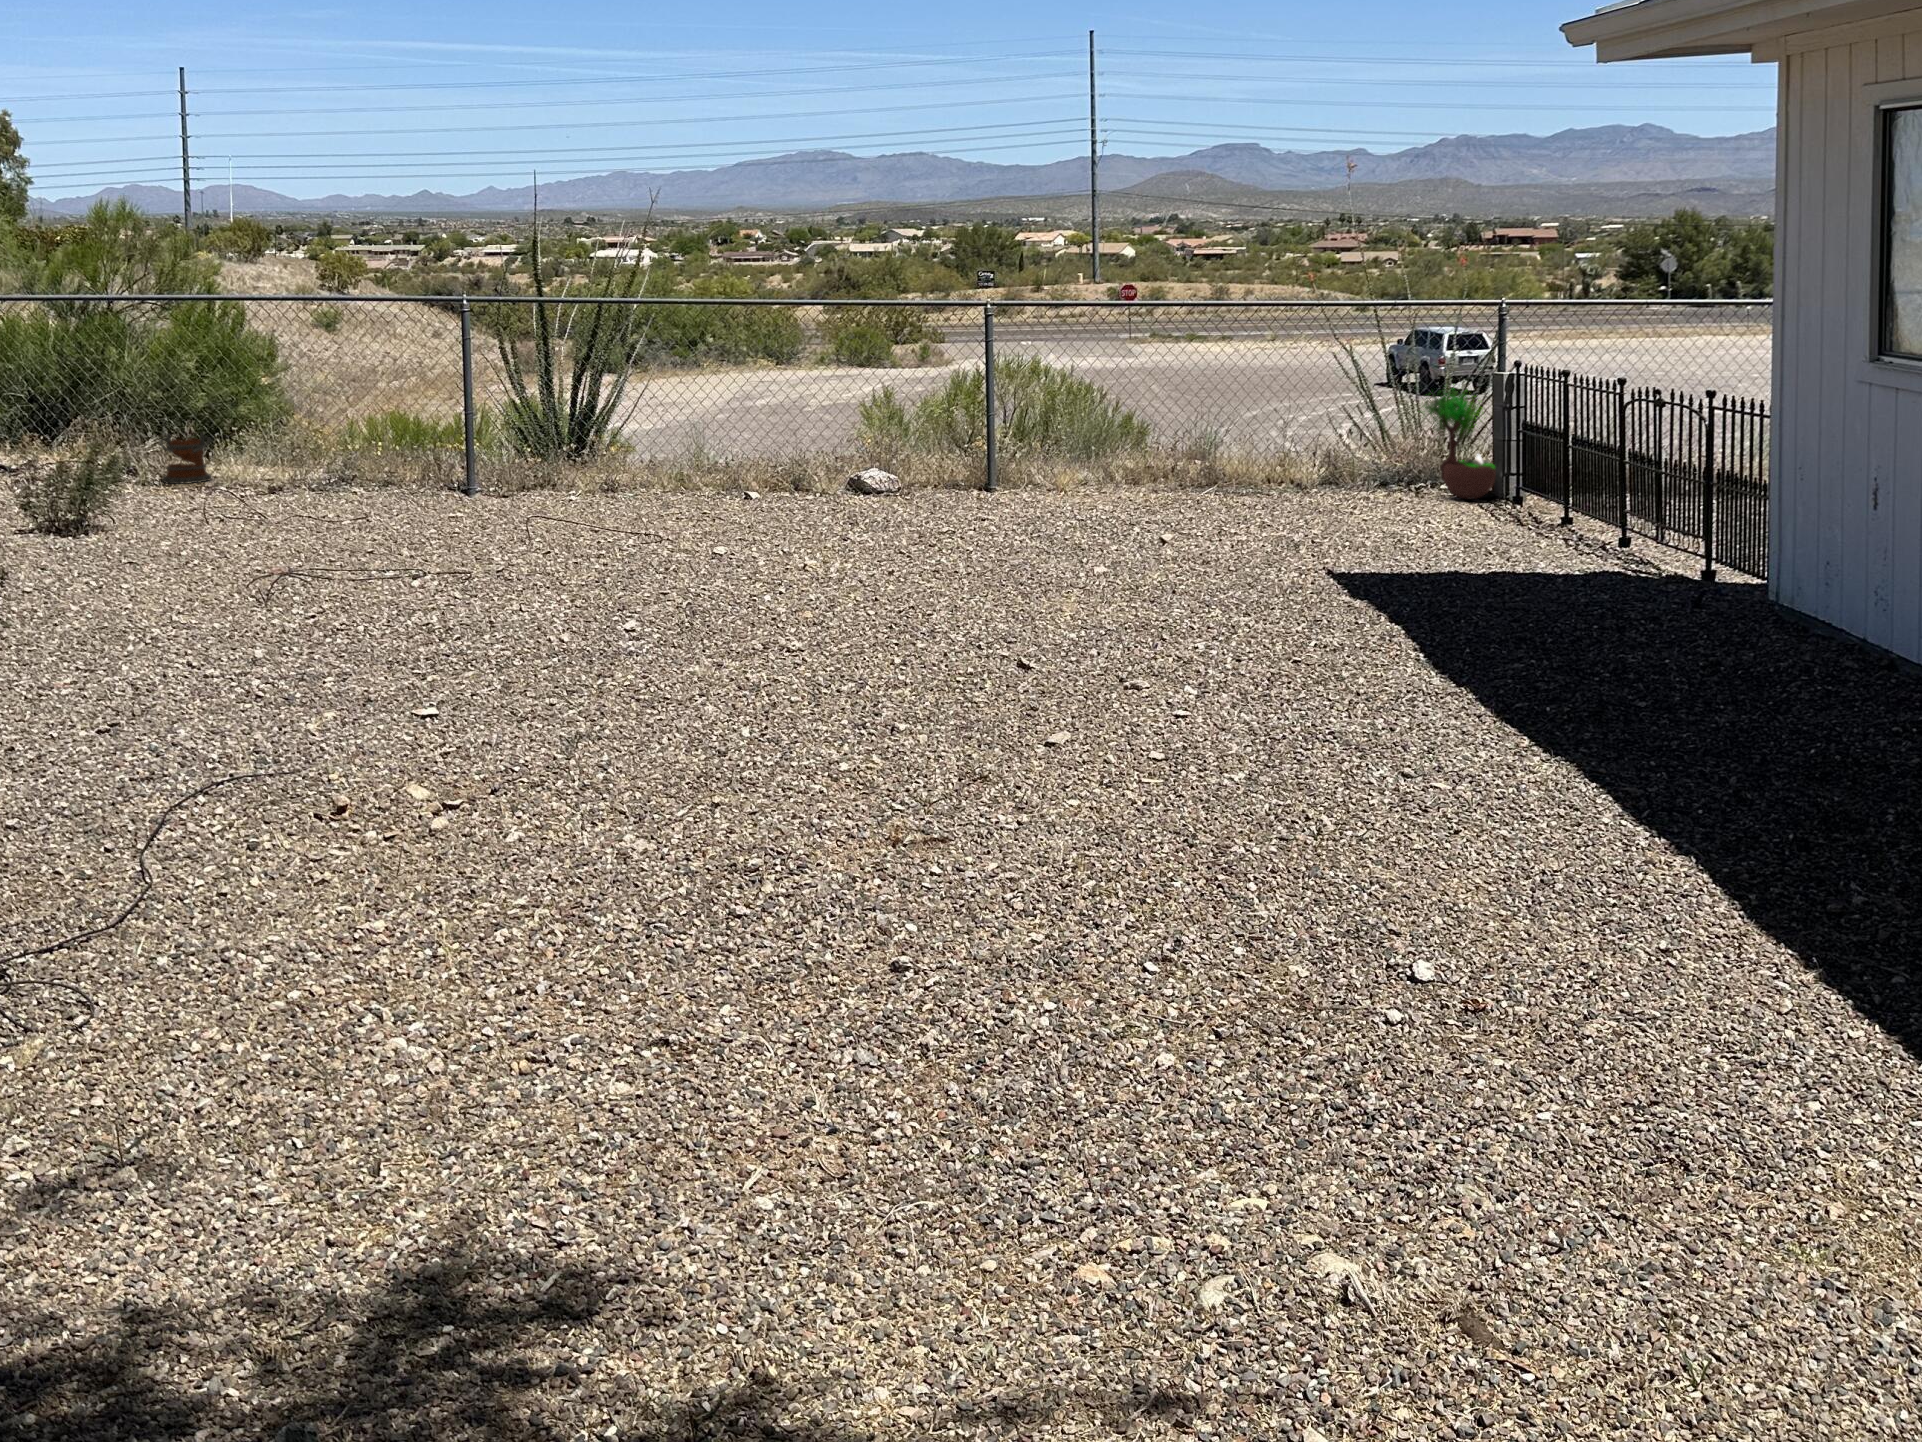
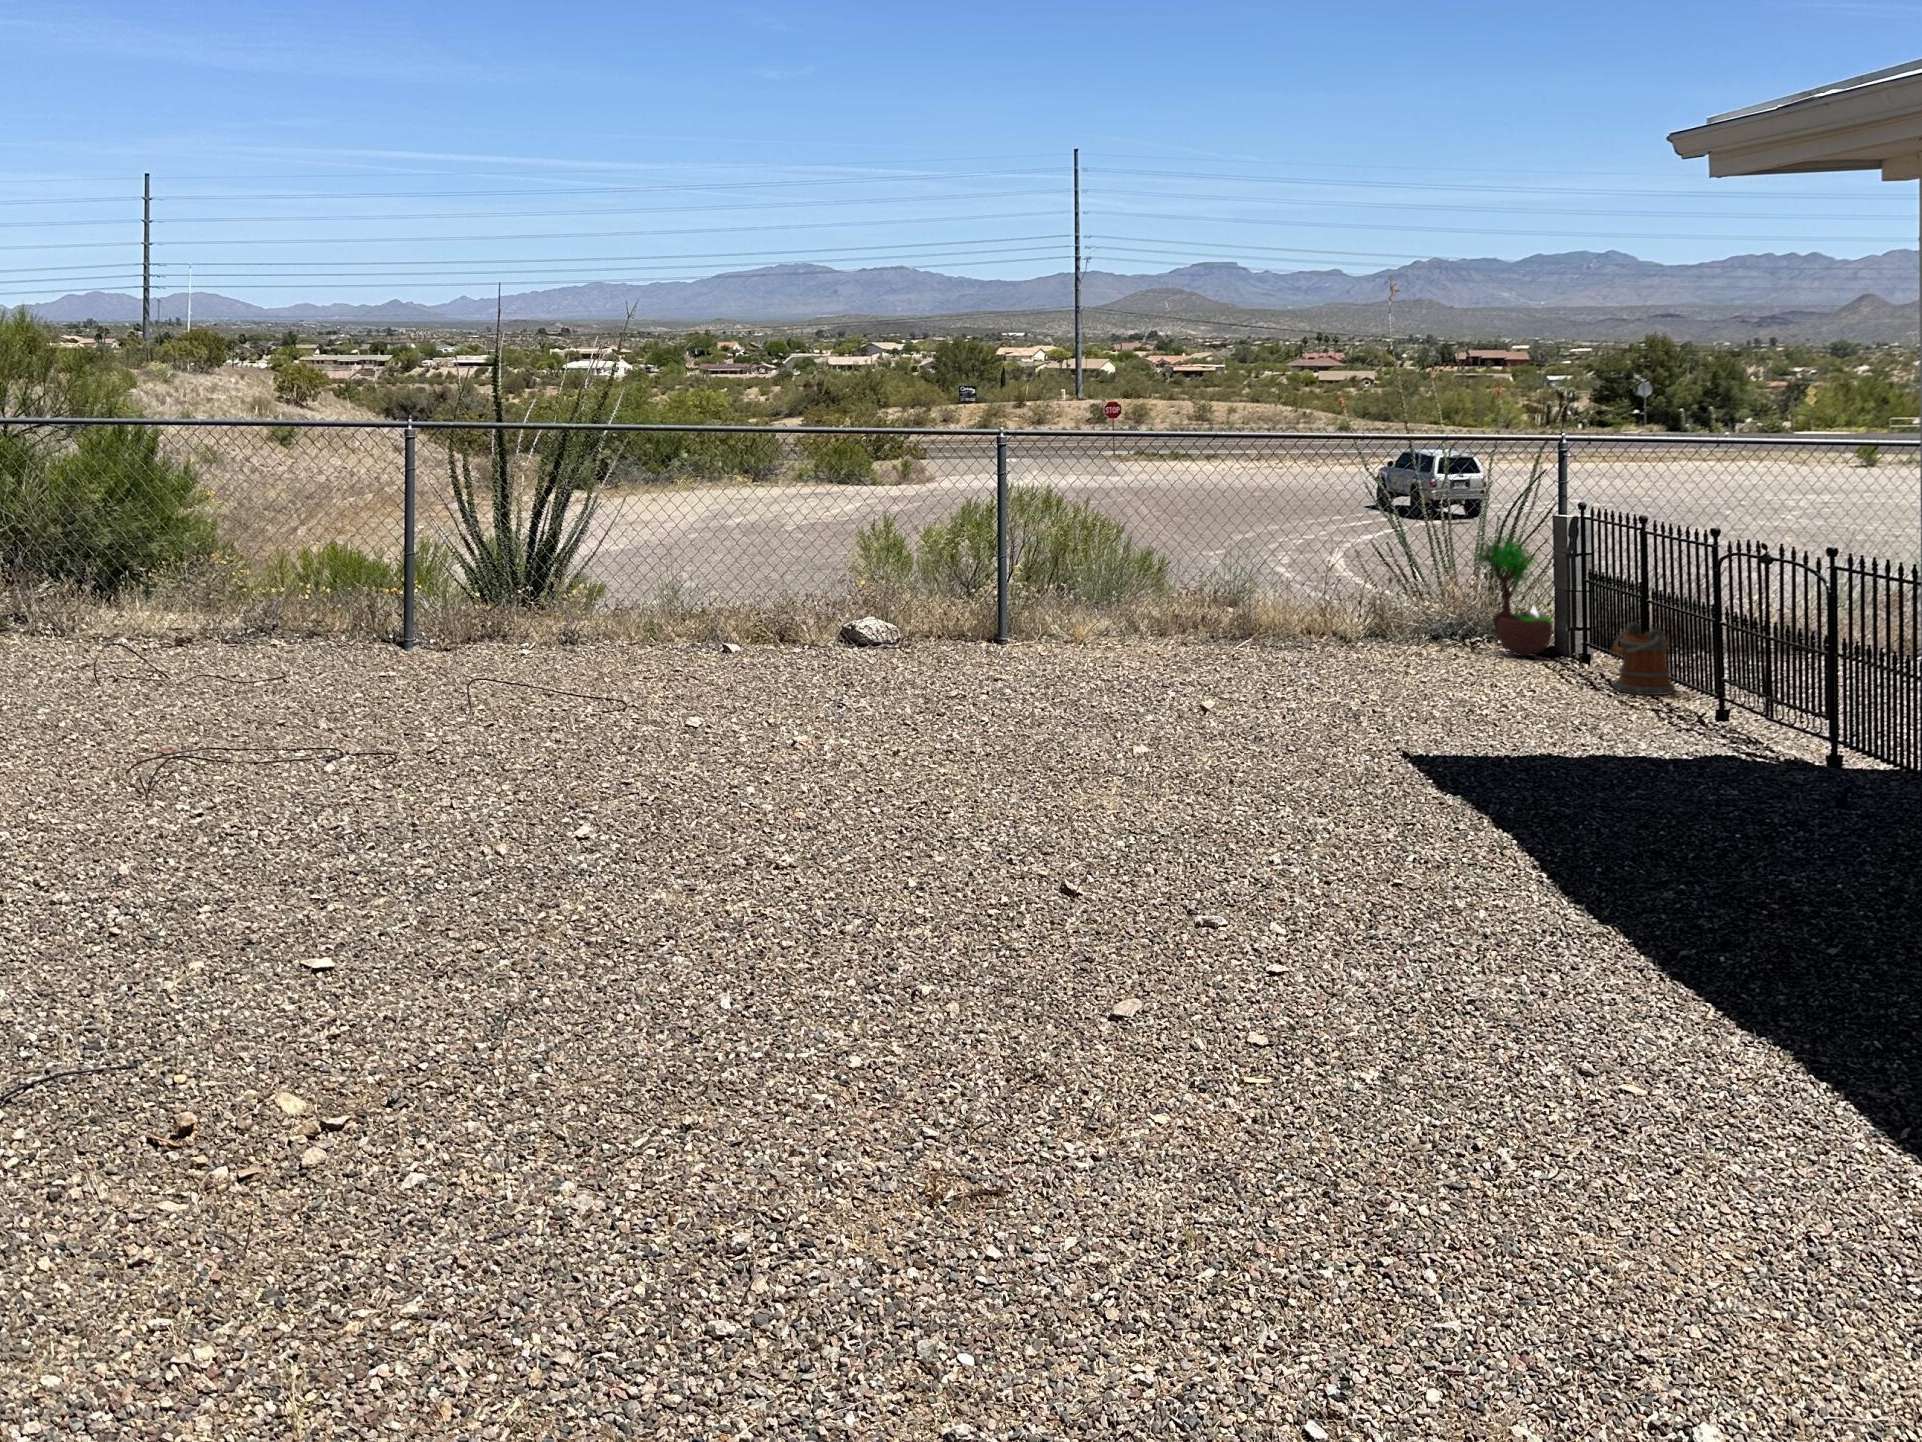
bucket: present [160,432,212,484] -> present [1612,623,1675,695]

